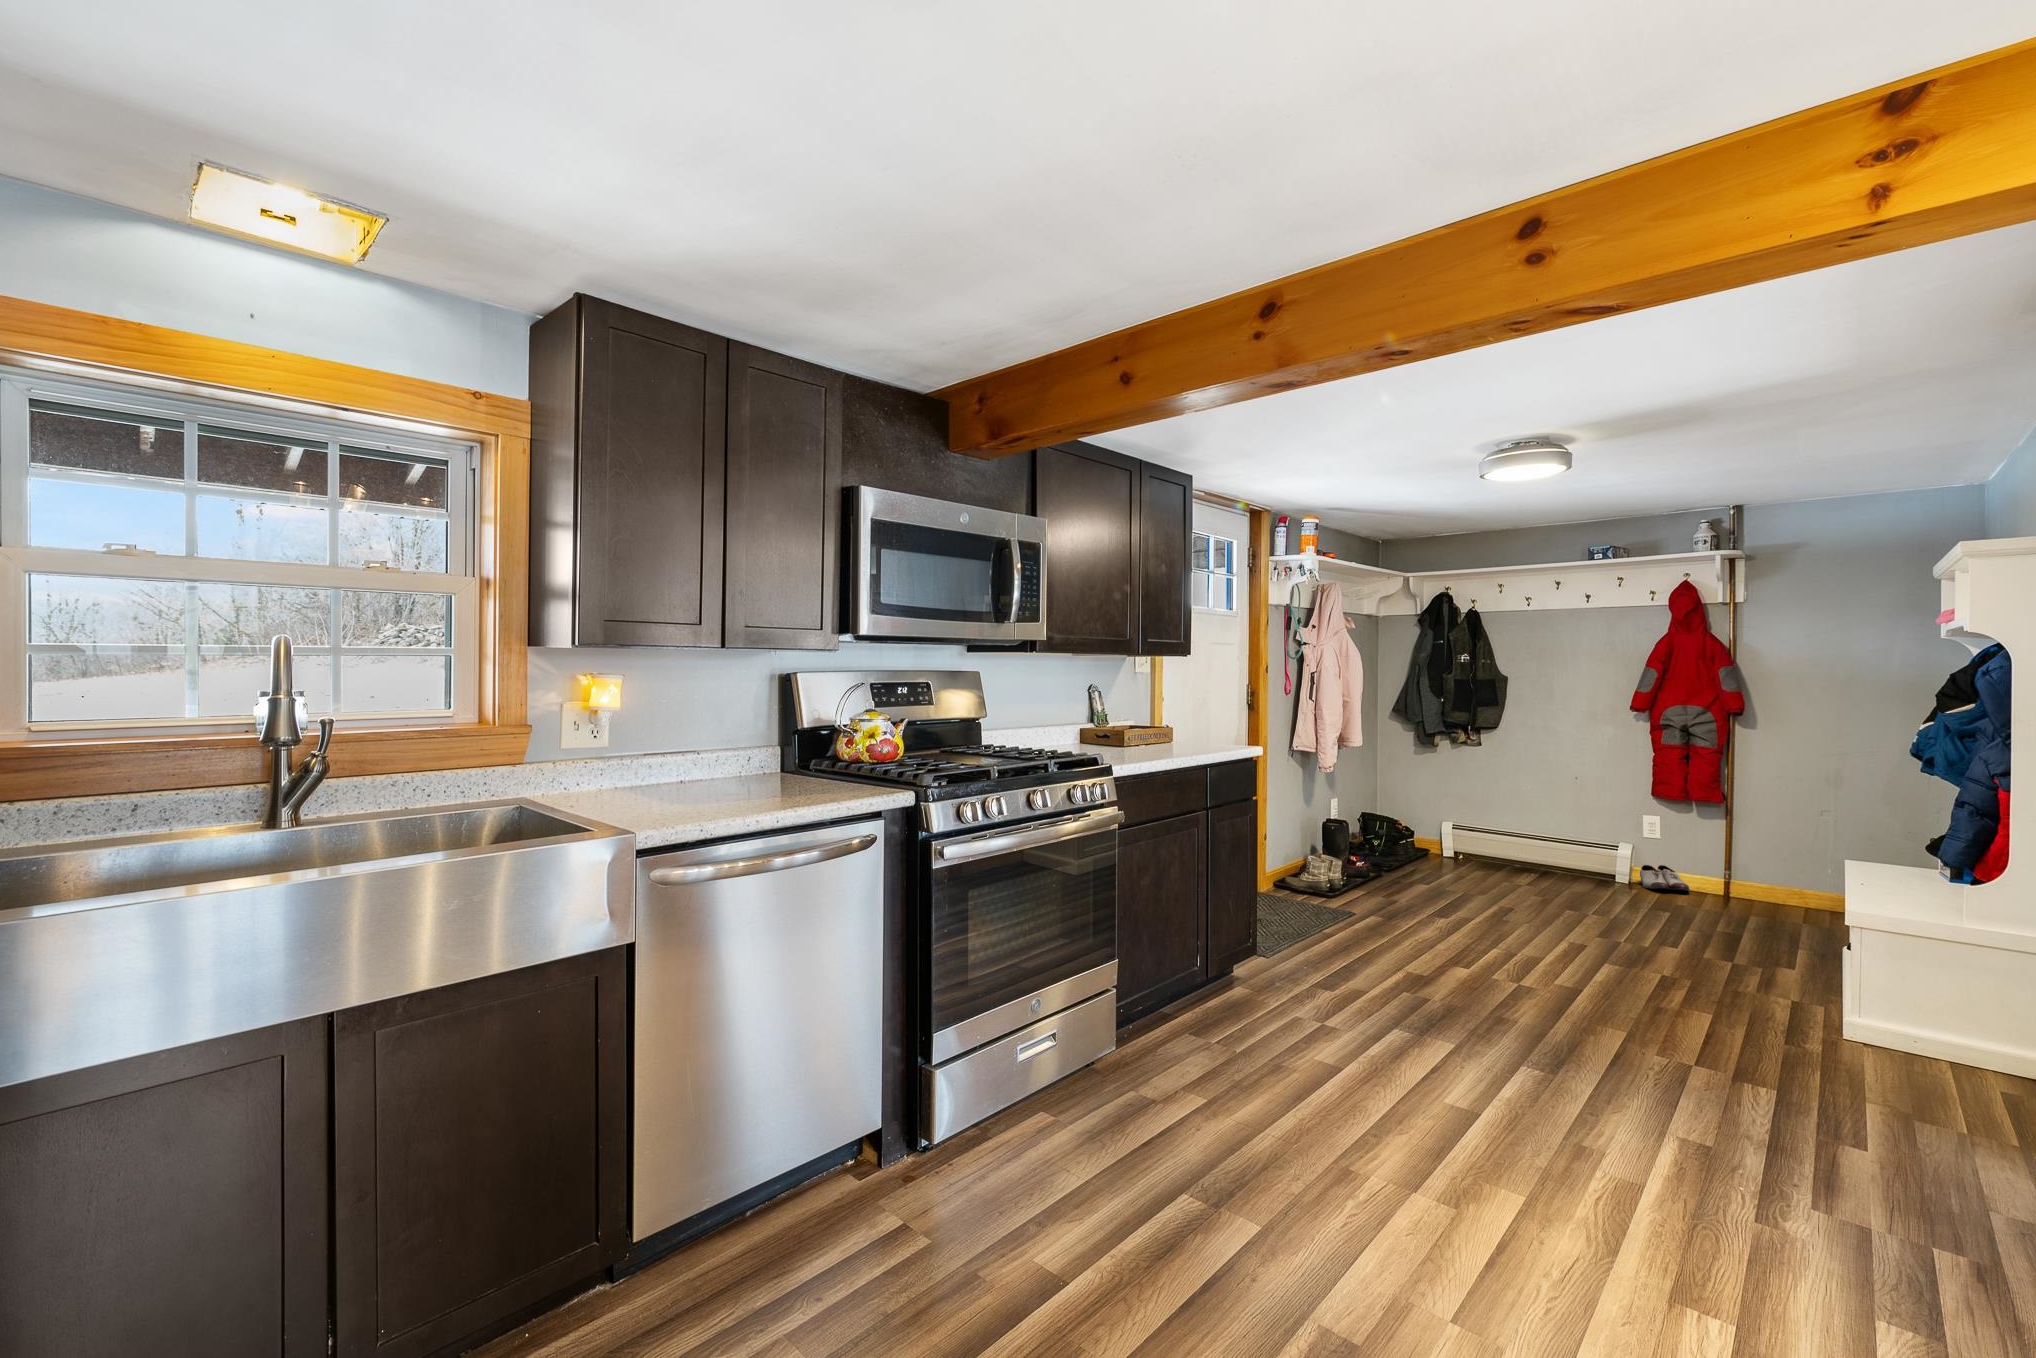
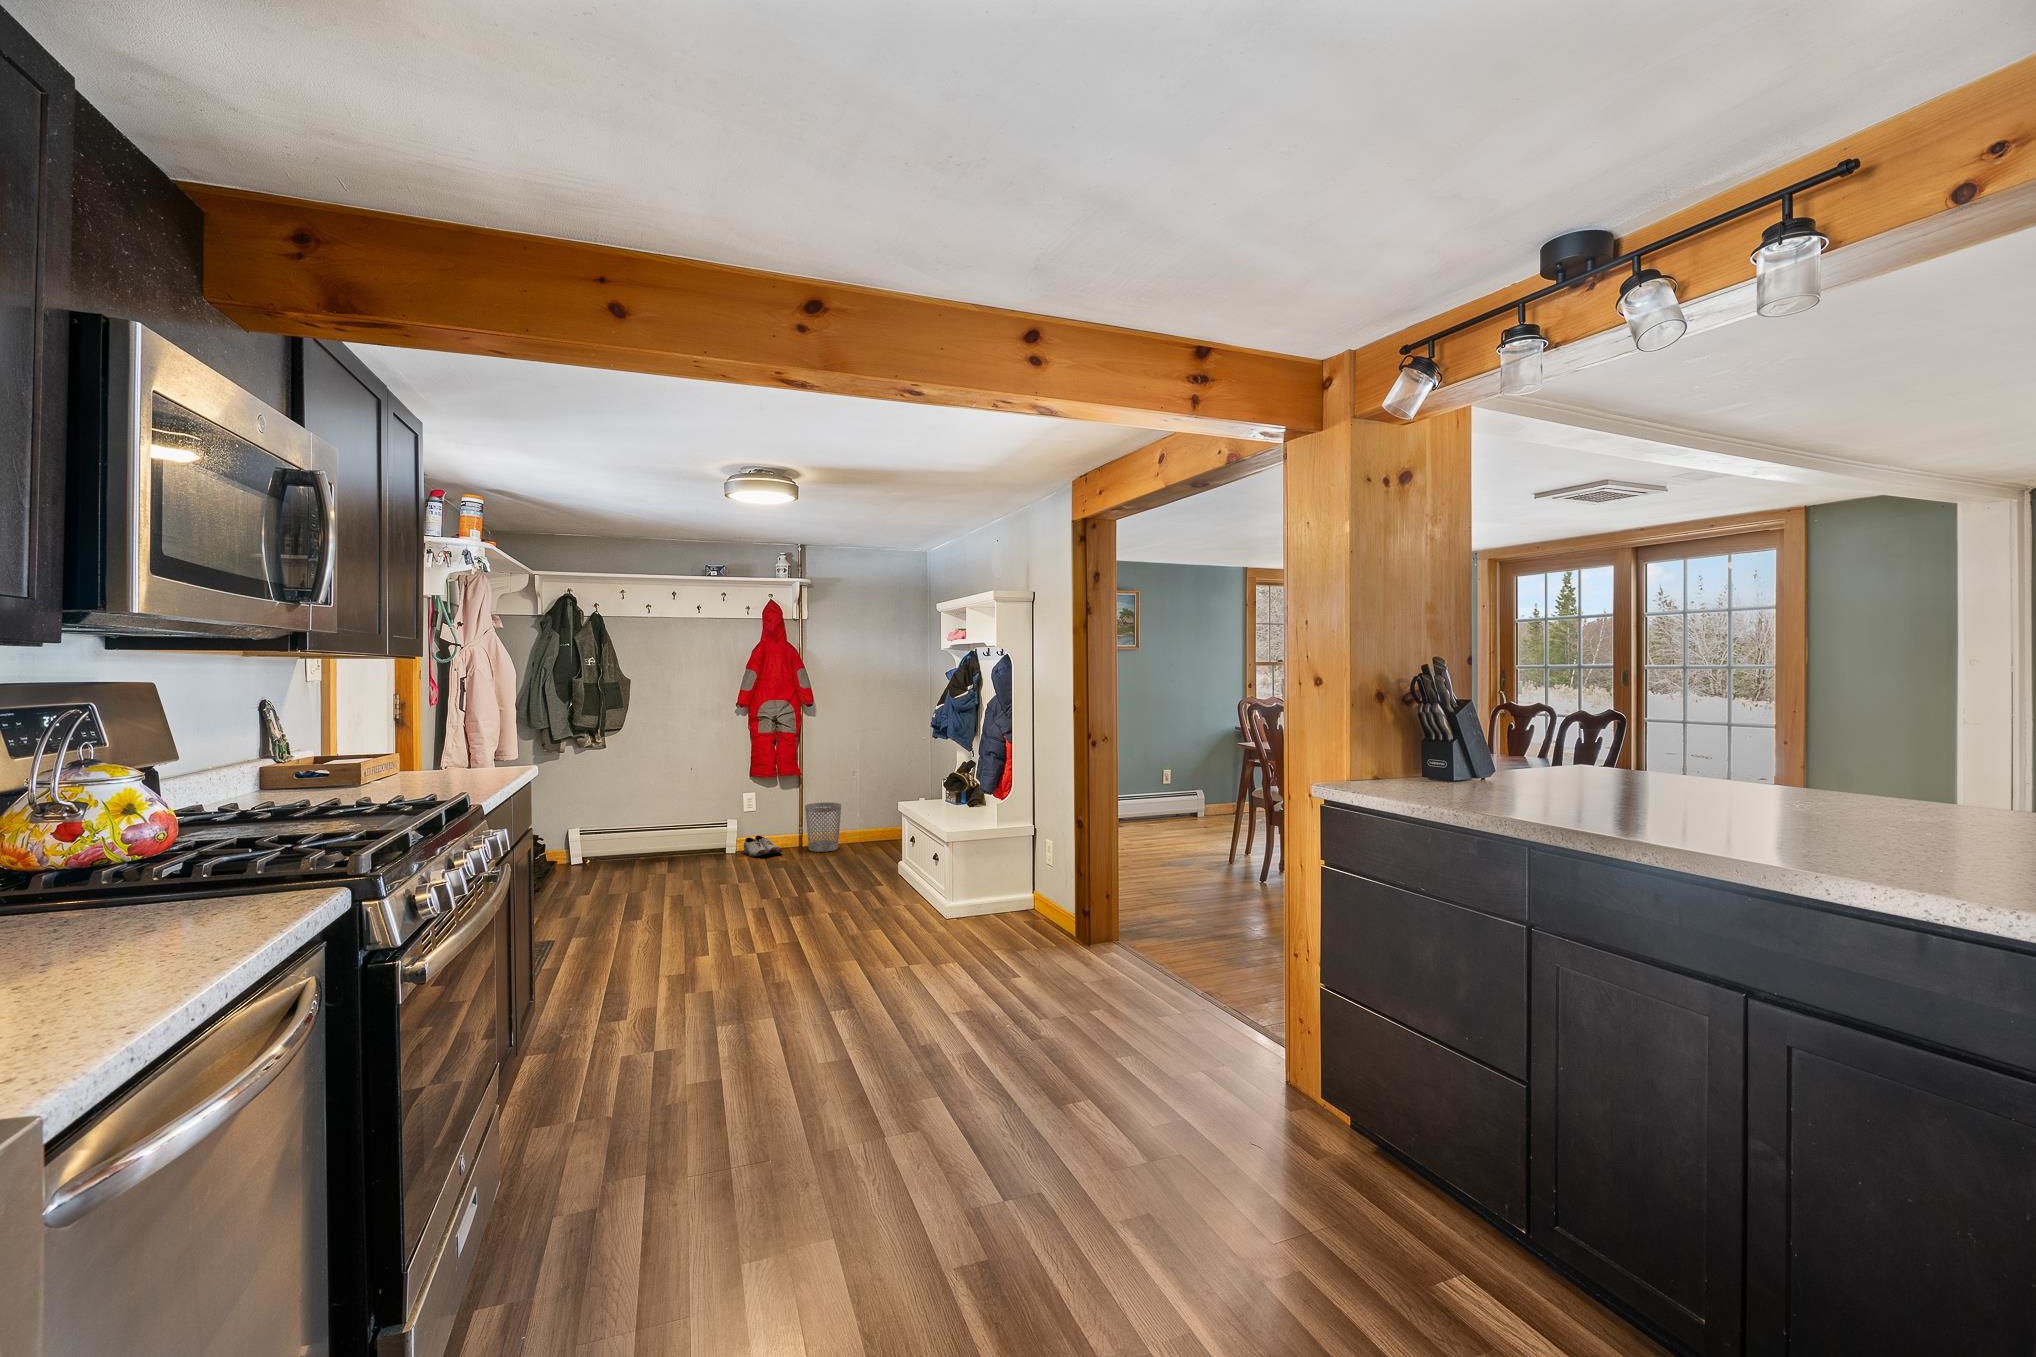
wastebasket: none [1730,839,1792,906] -> present [805,802,841,852]

